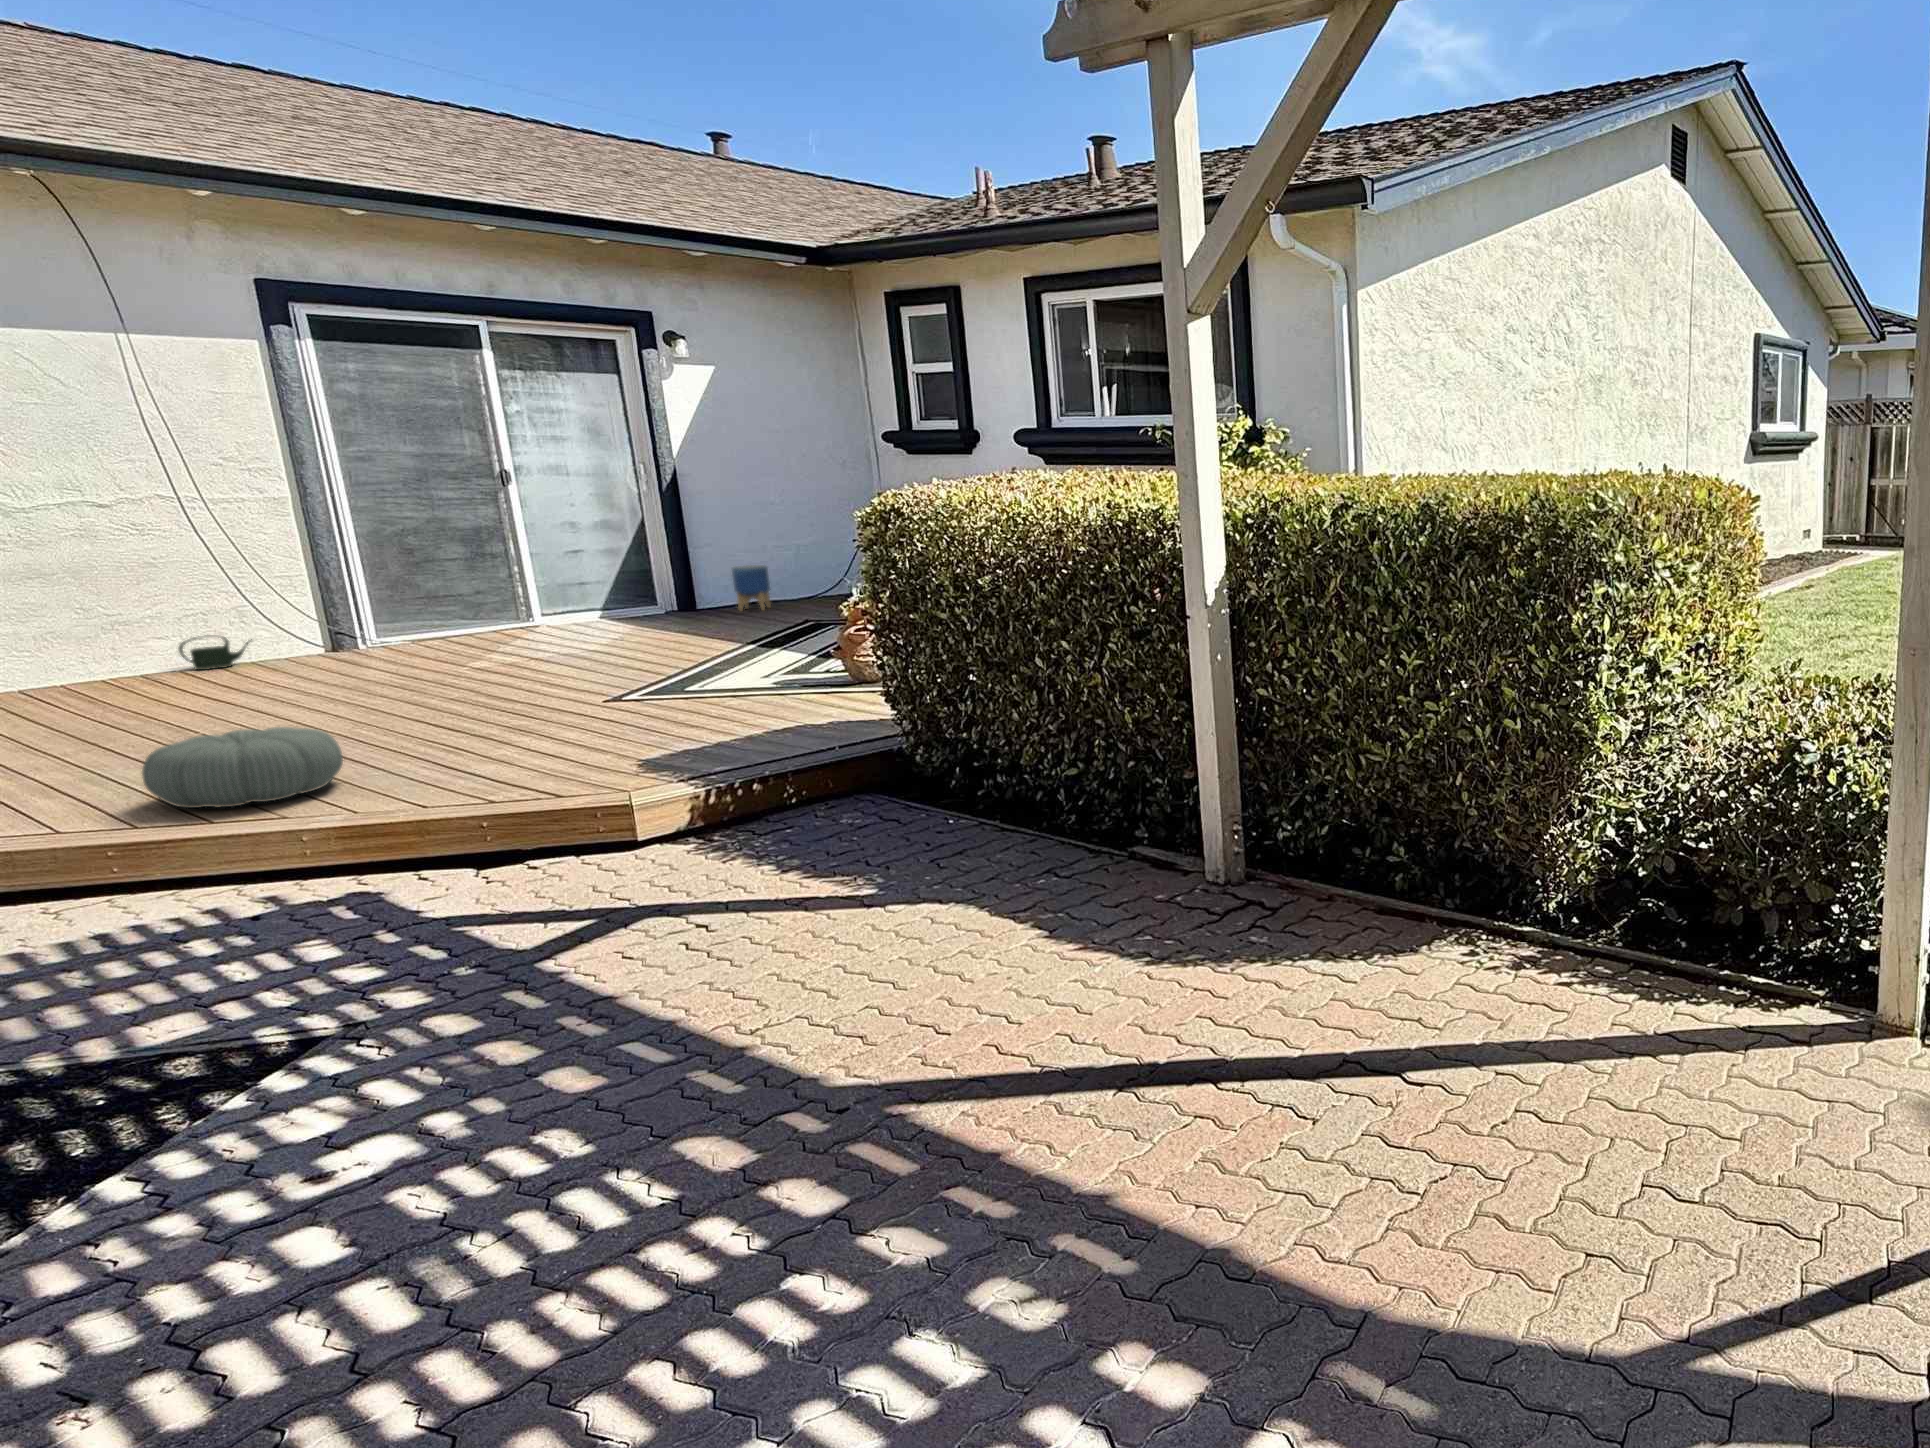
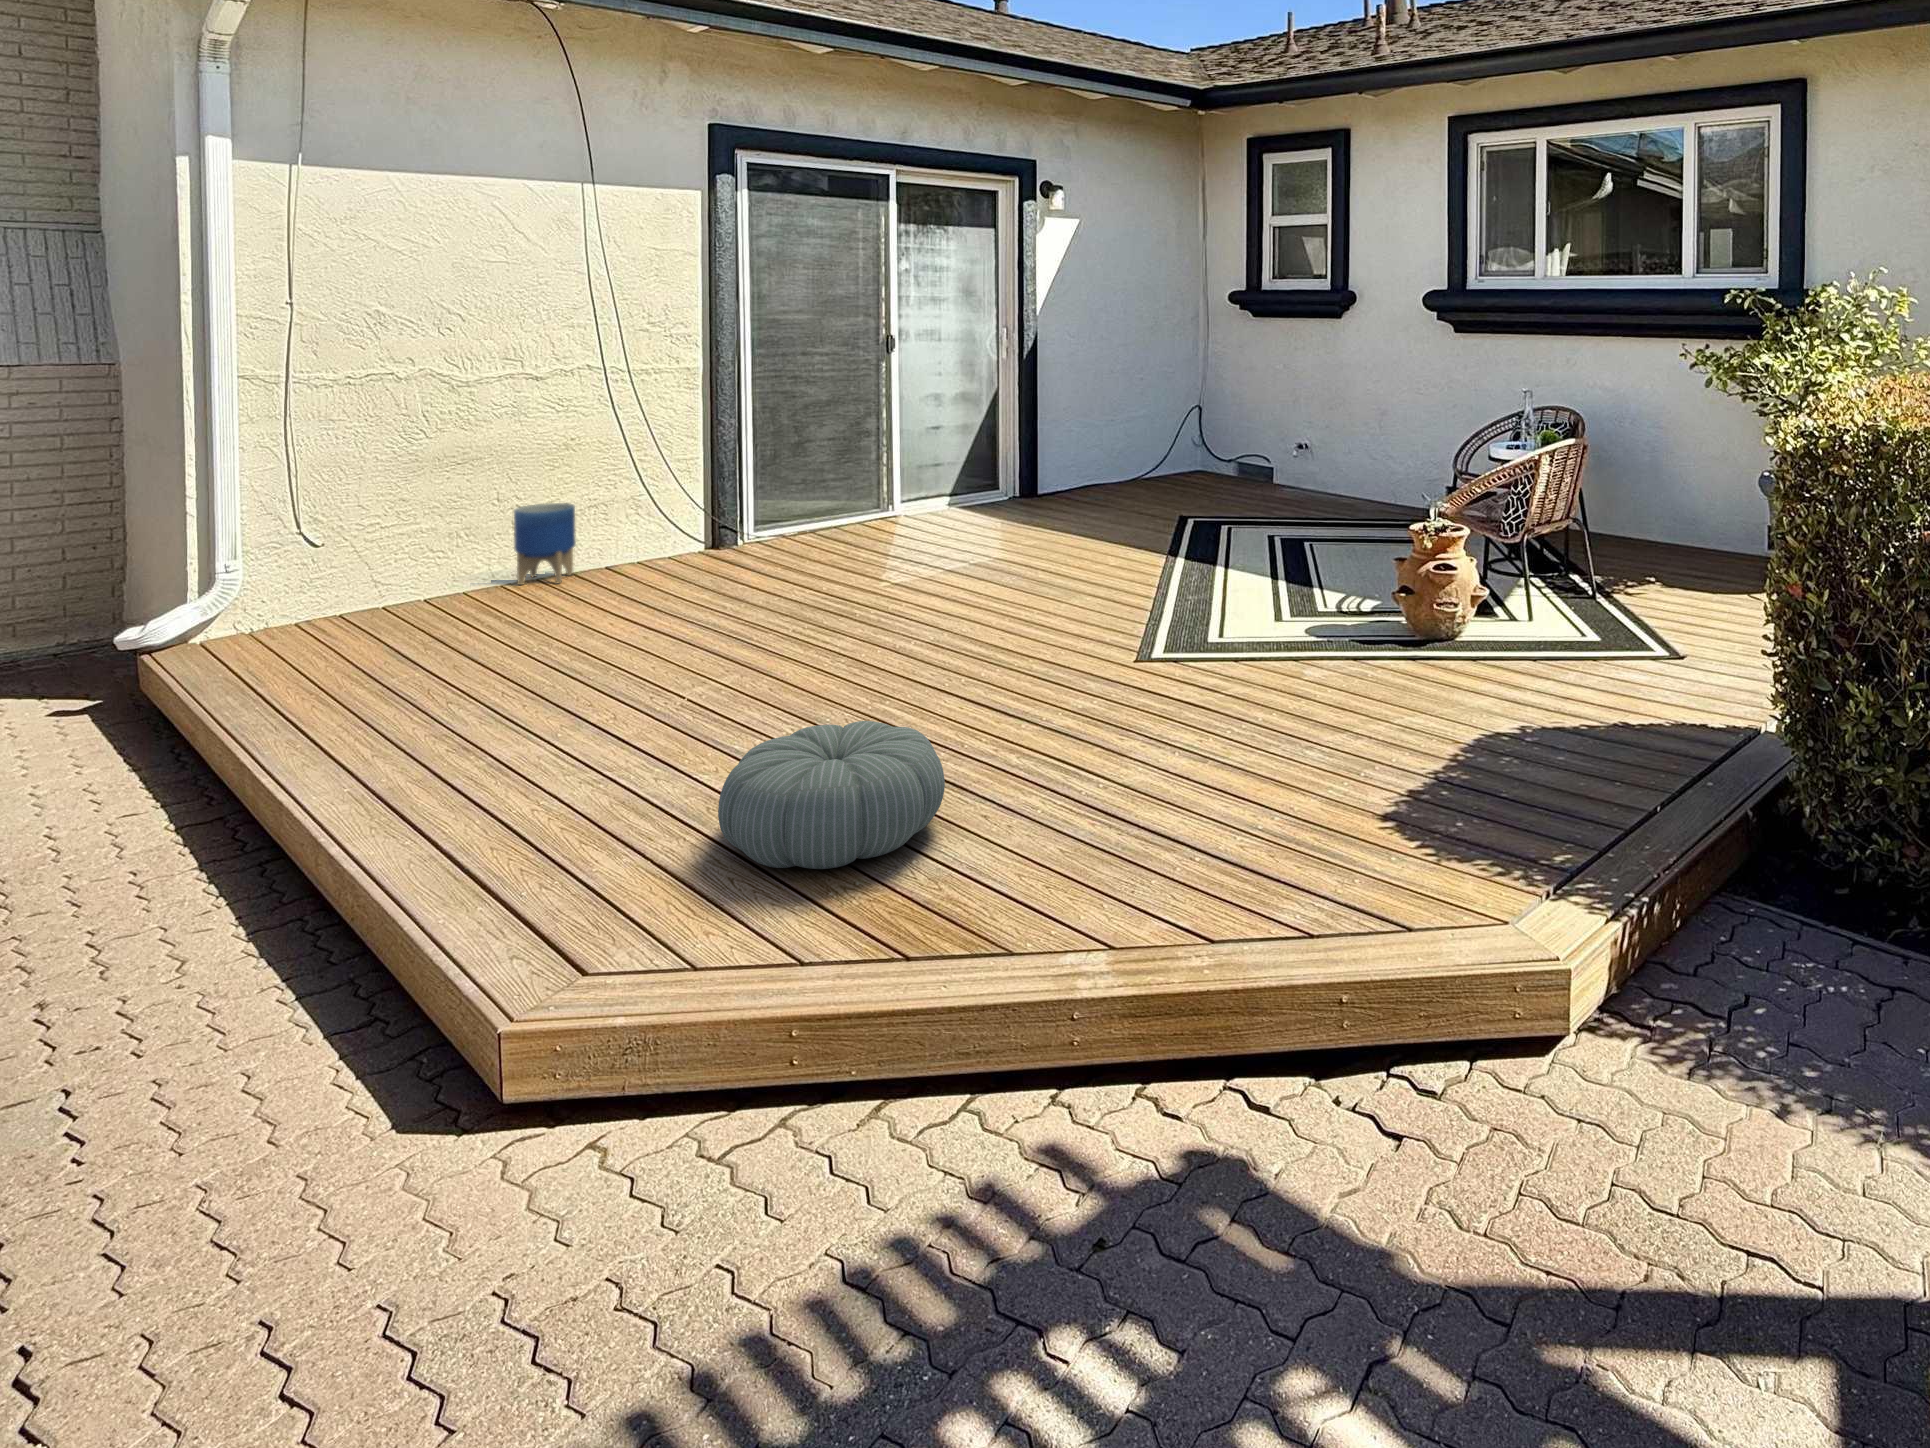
planter: present [732,565,771,611] -> present [514,503,576,585]
watering can: present [179,637,252,670] -> none [582,525,650,567]

